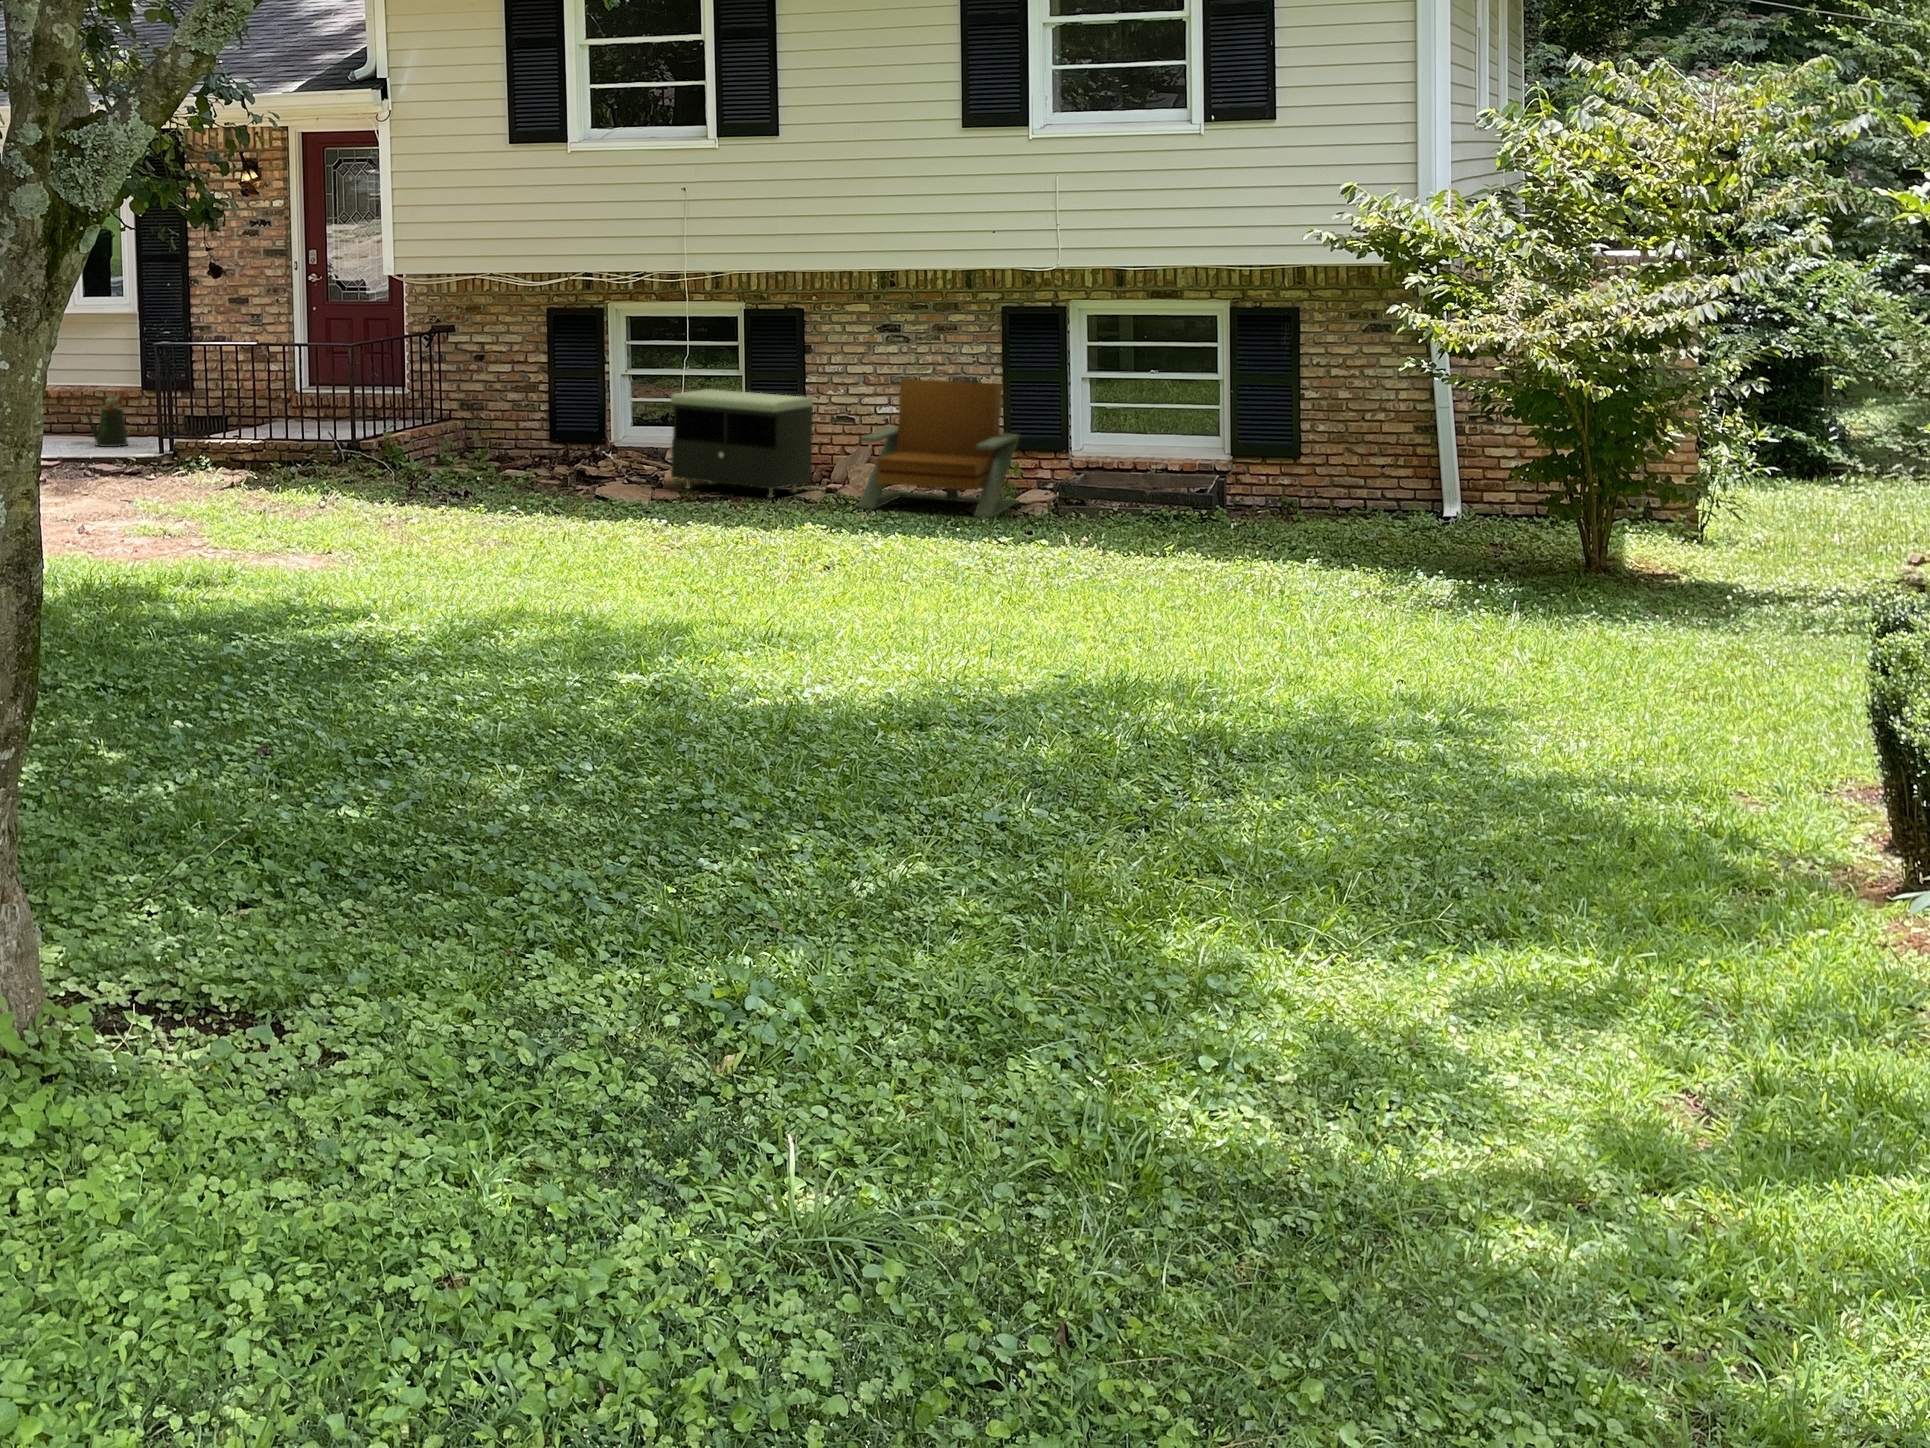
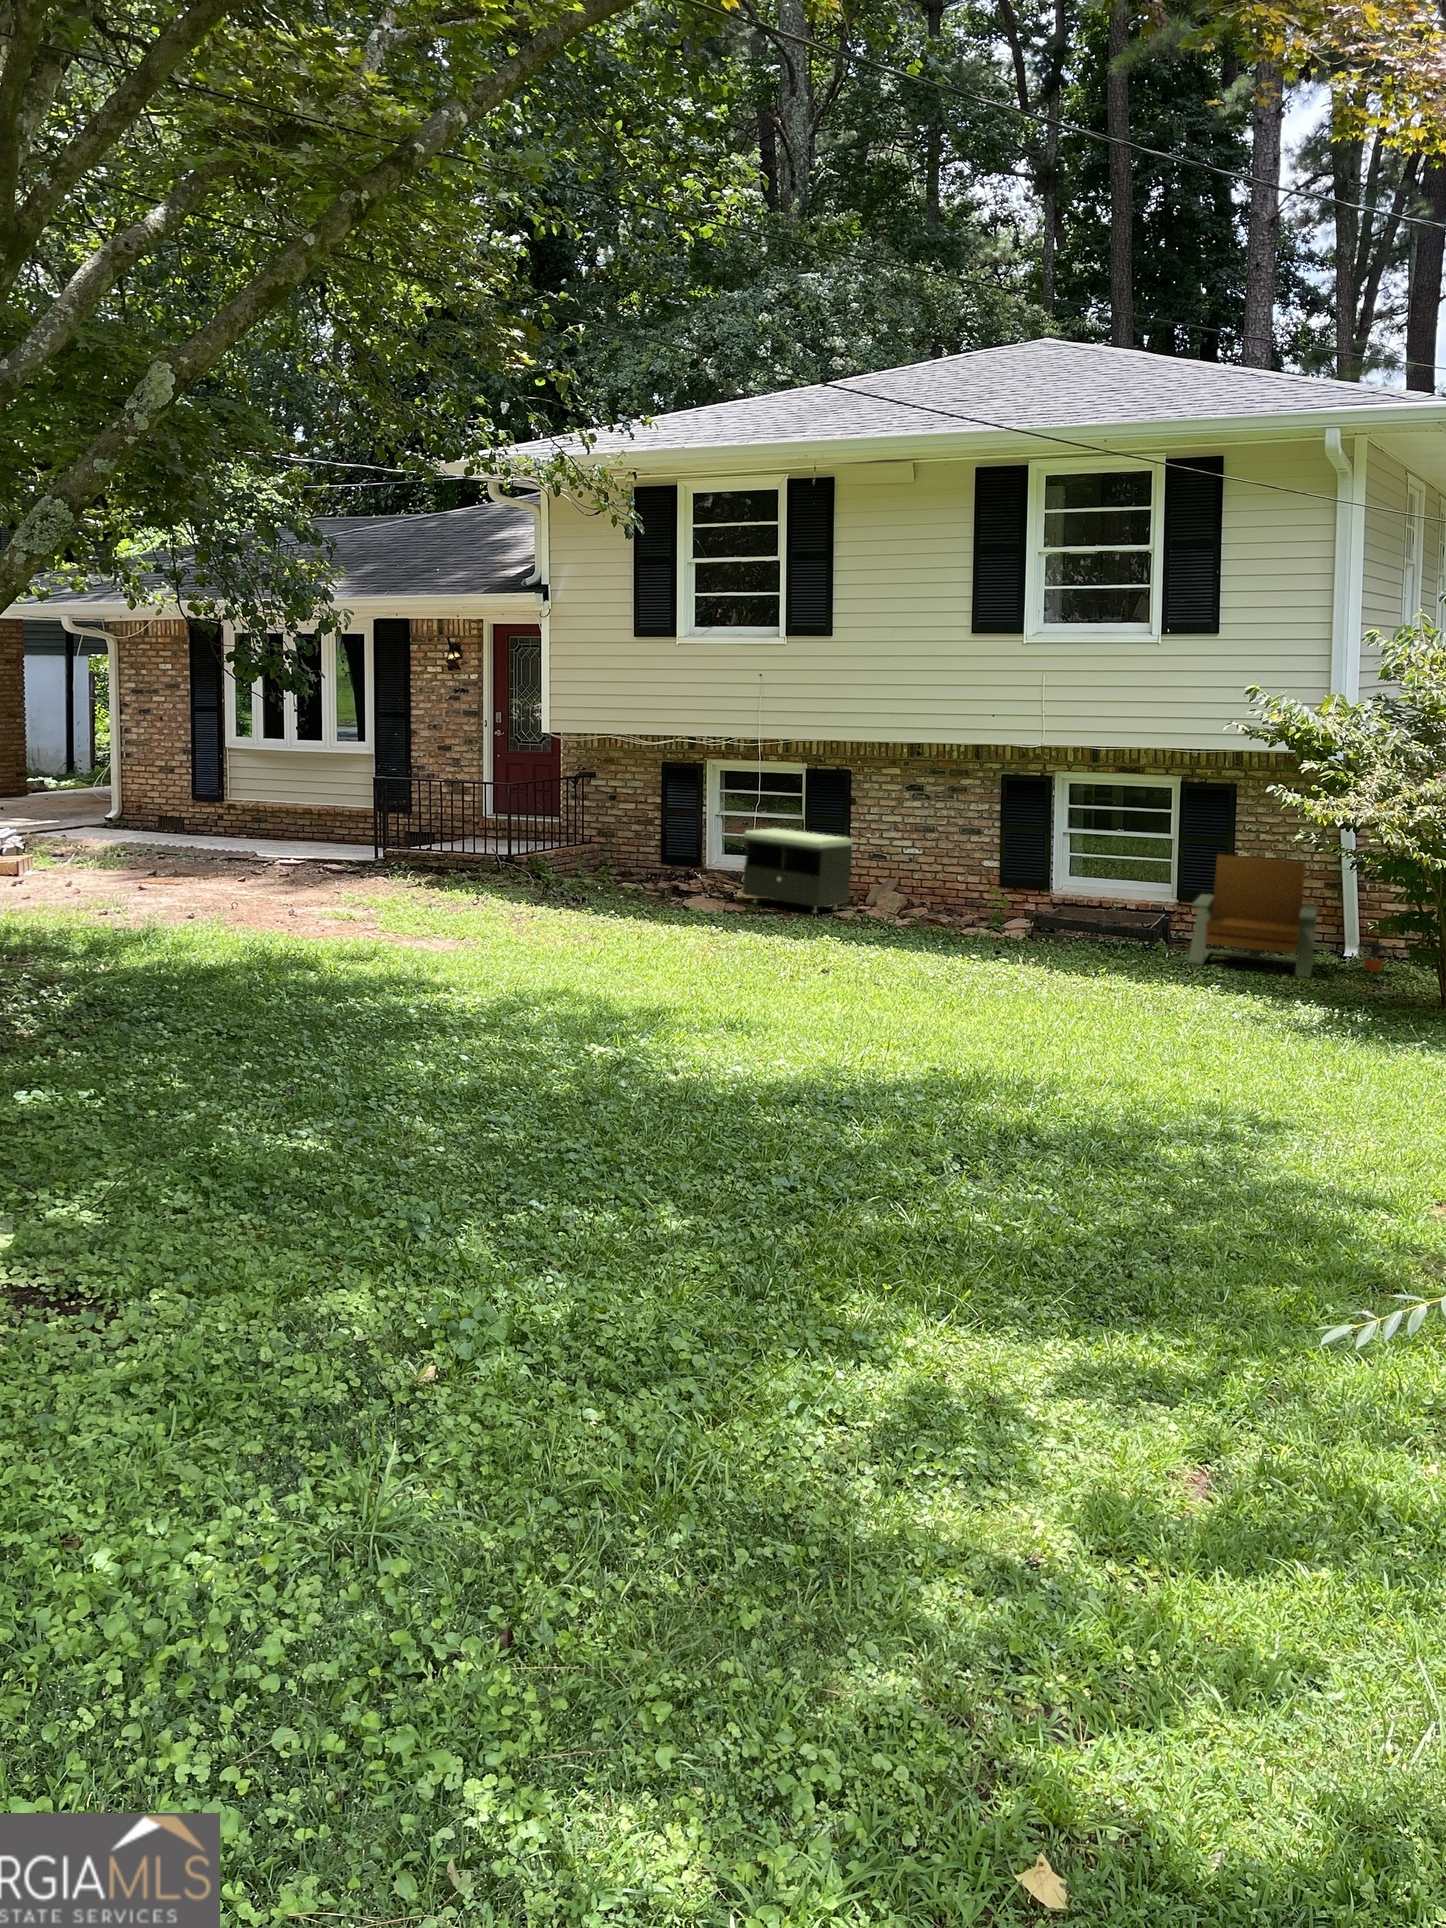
lounge chair: present [858,379,1019,518] -> present [1188,855,1318,977]
watering can: present [85,393,128,447] -> none [330,810,366,851]
potted plant: none [1454,493,1506,533] -> present [1357,941,1391,972]

